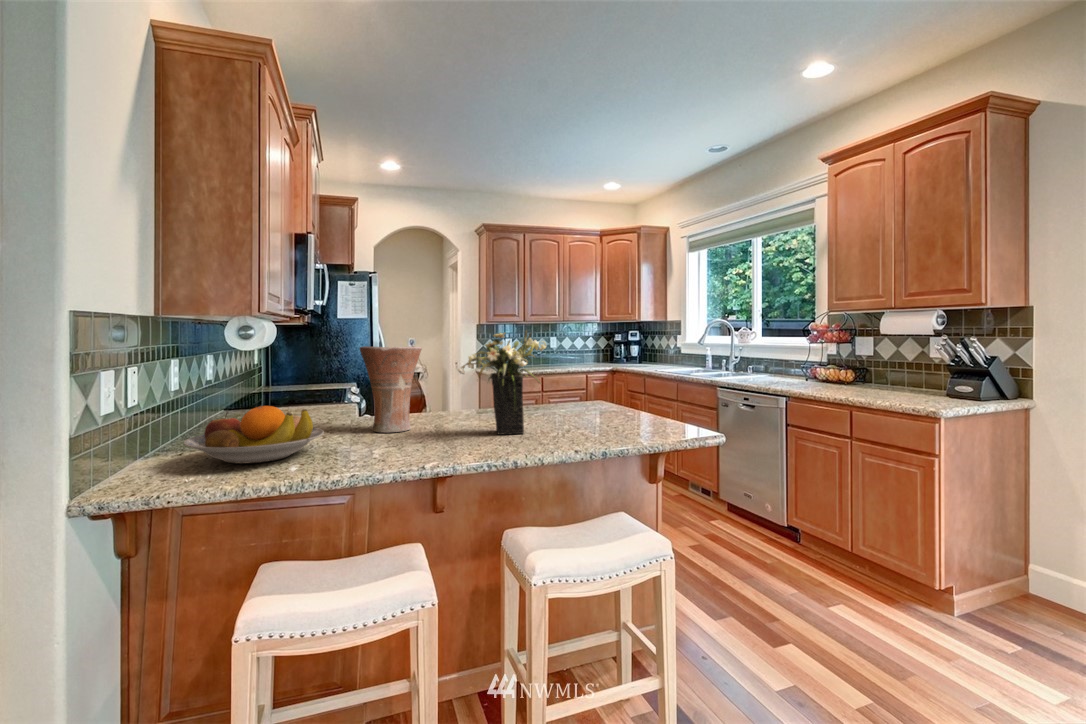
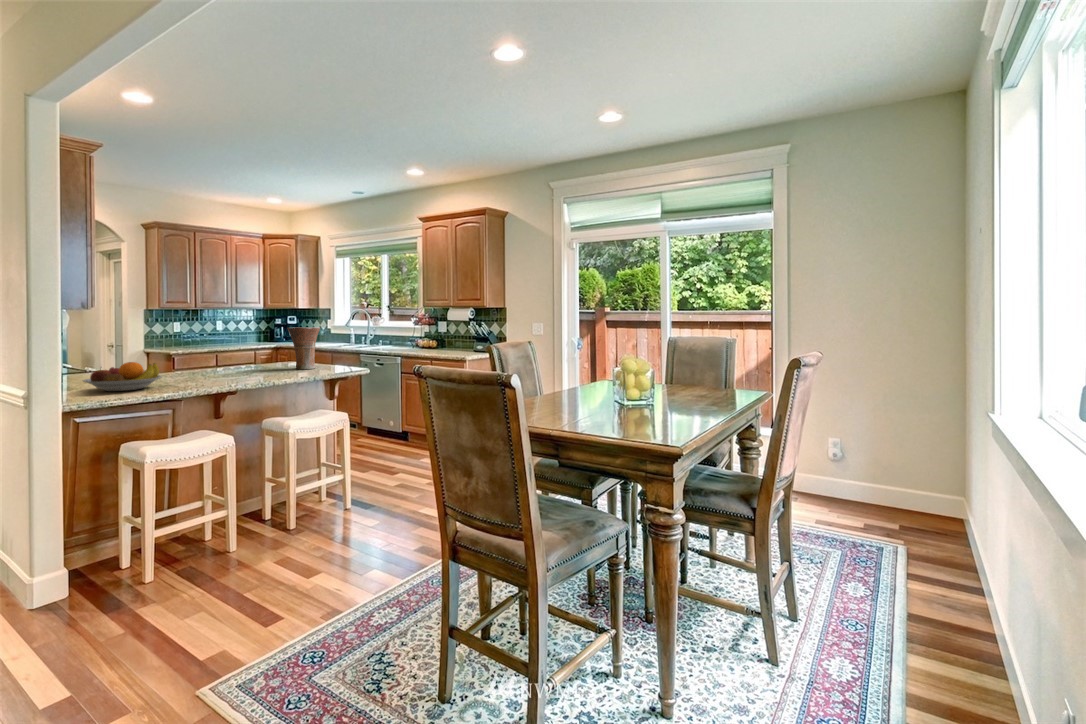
flower arrangement: present [458,331,546,435] -> none [225,322,274,375]
vase: present [360,346,422,432] -> present [287,327,320,369]

